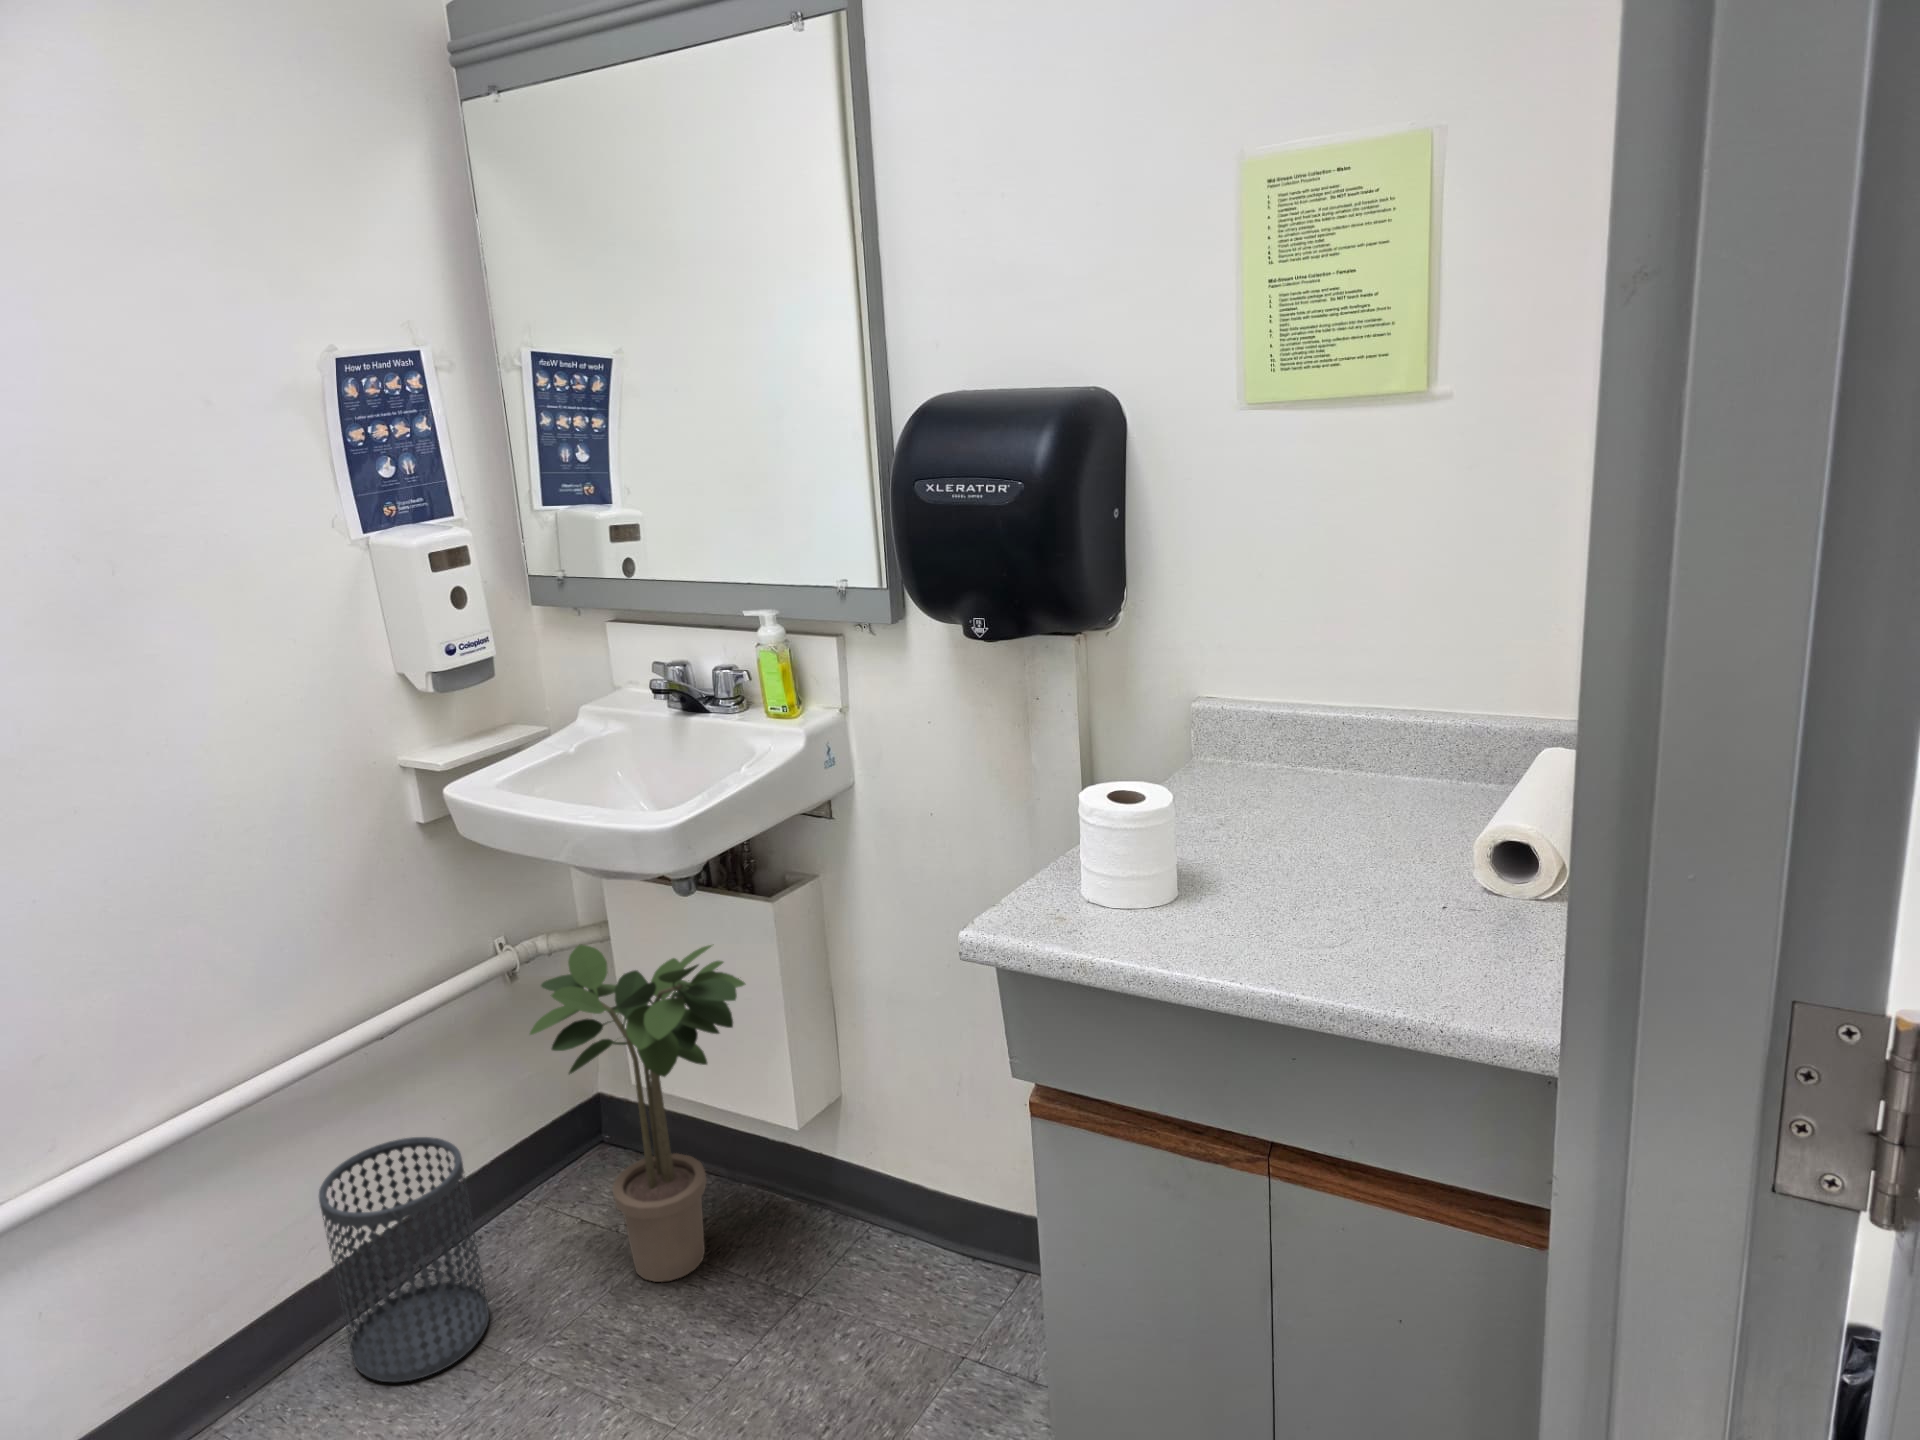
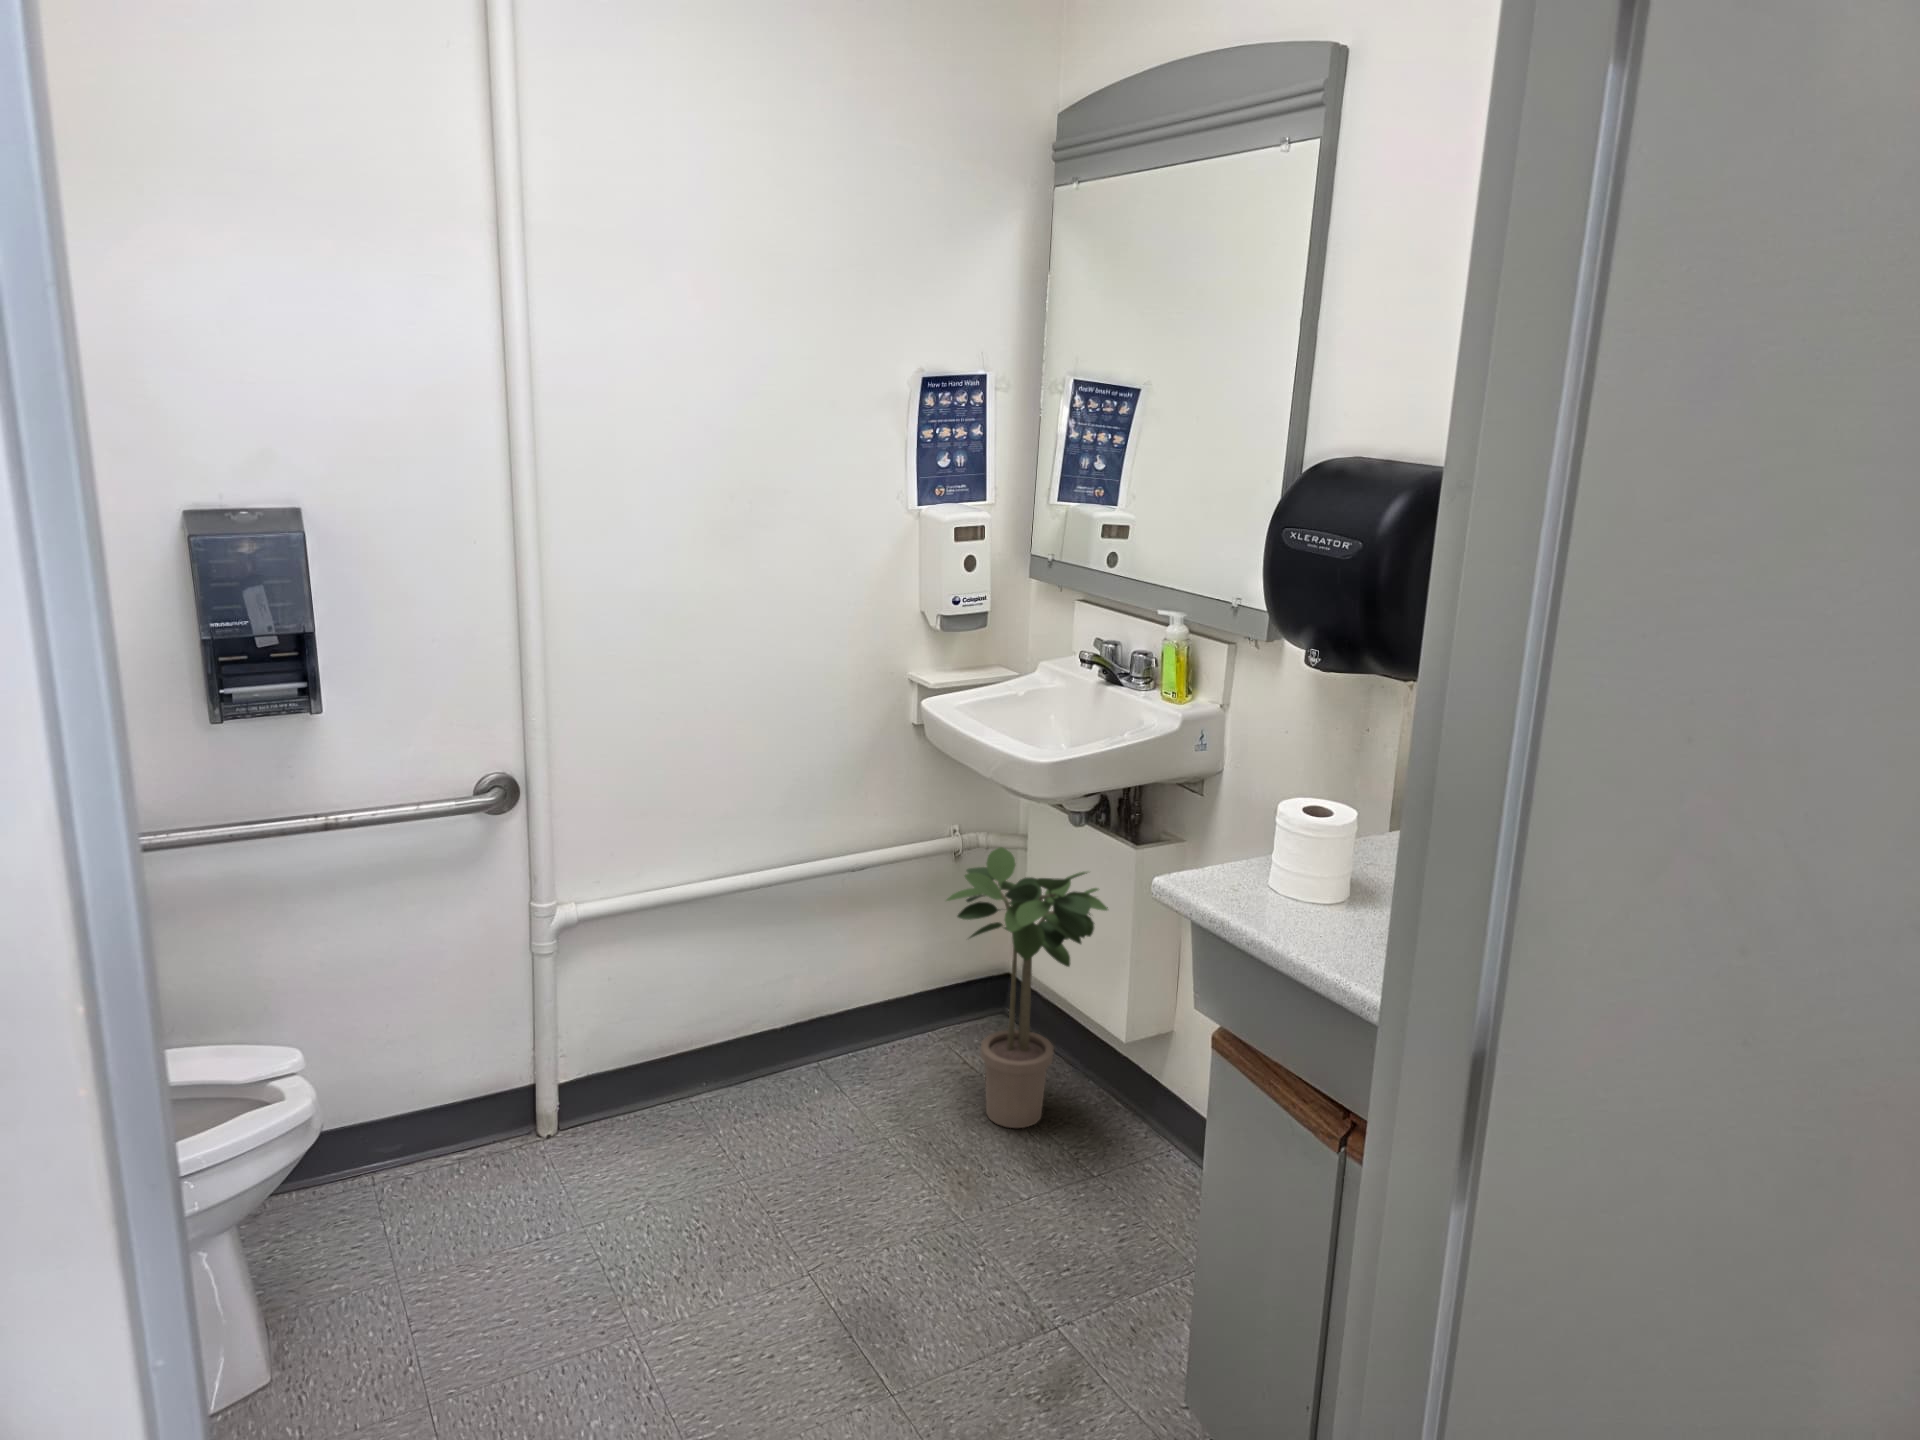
wastebasket: present [319,1137,489,1382] -> none [783,950,881,1121]

